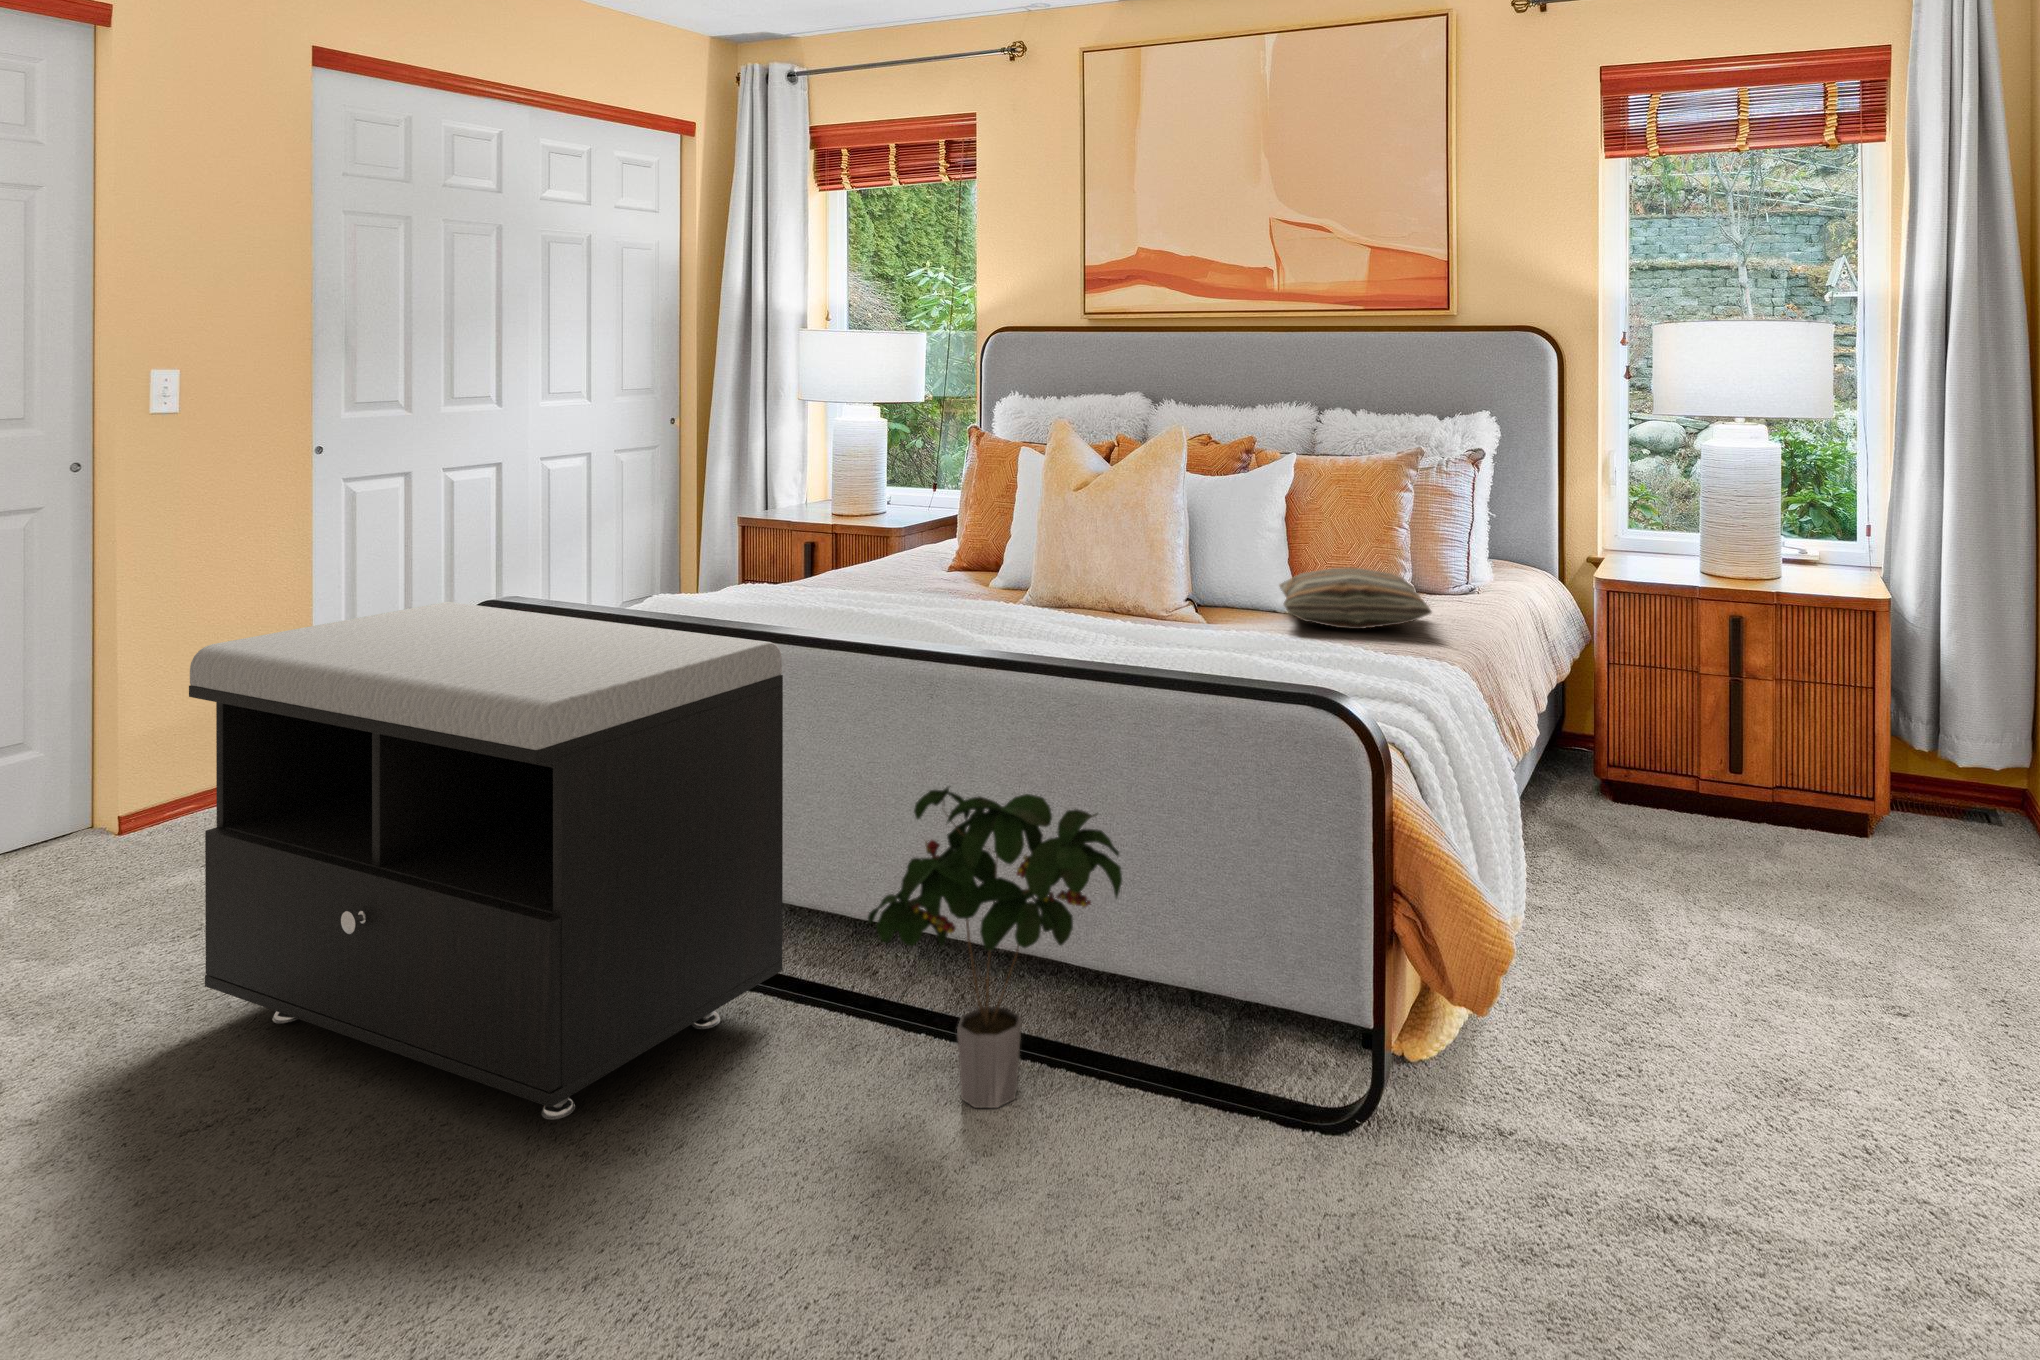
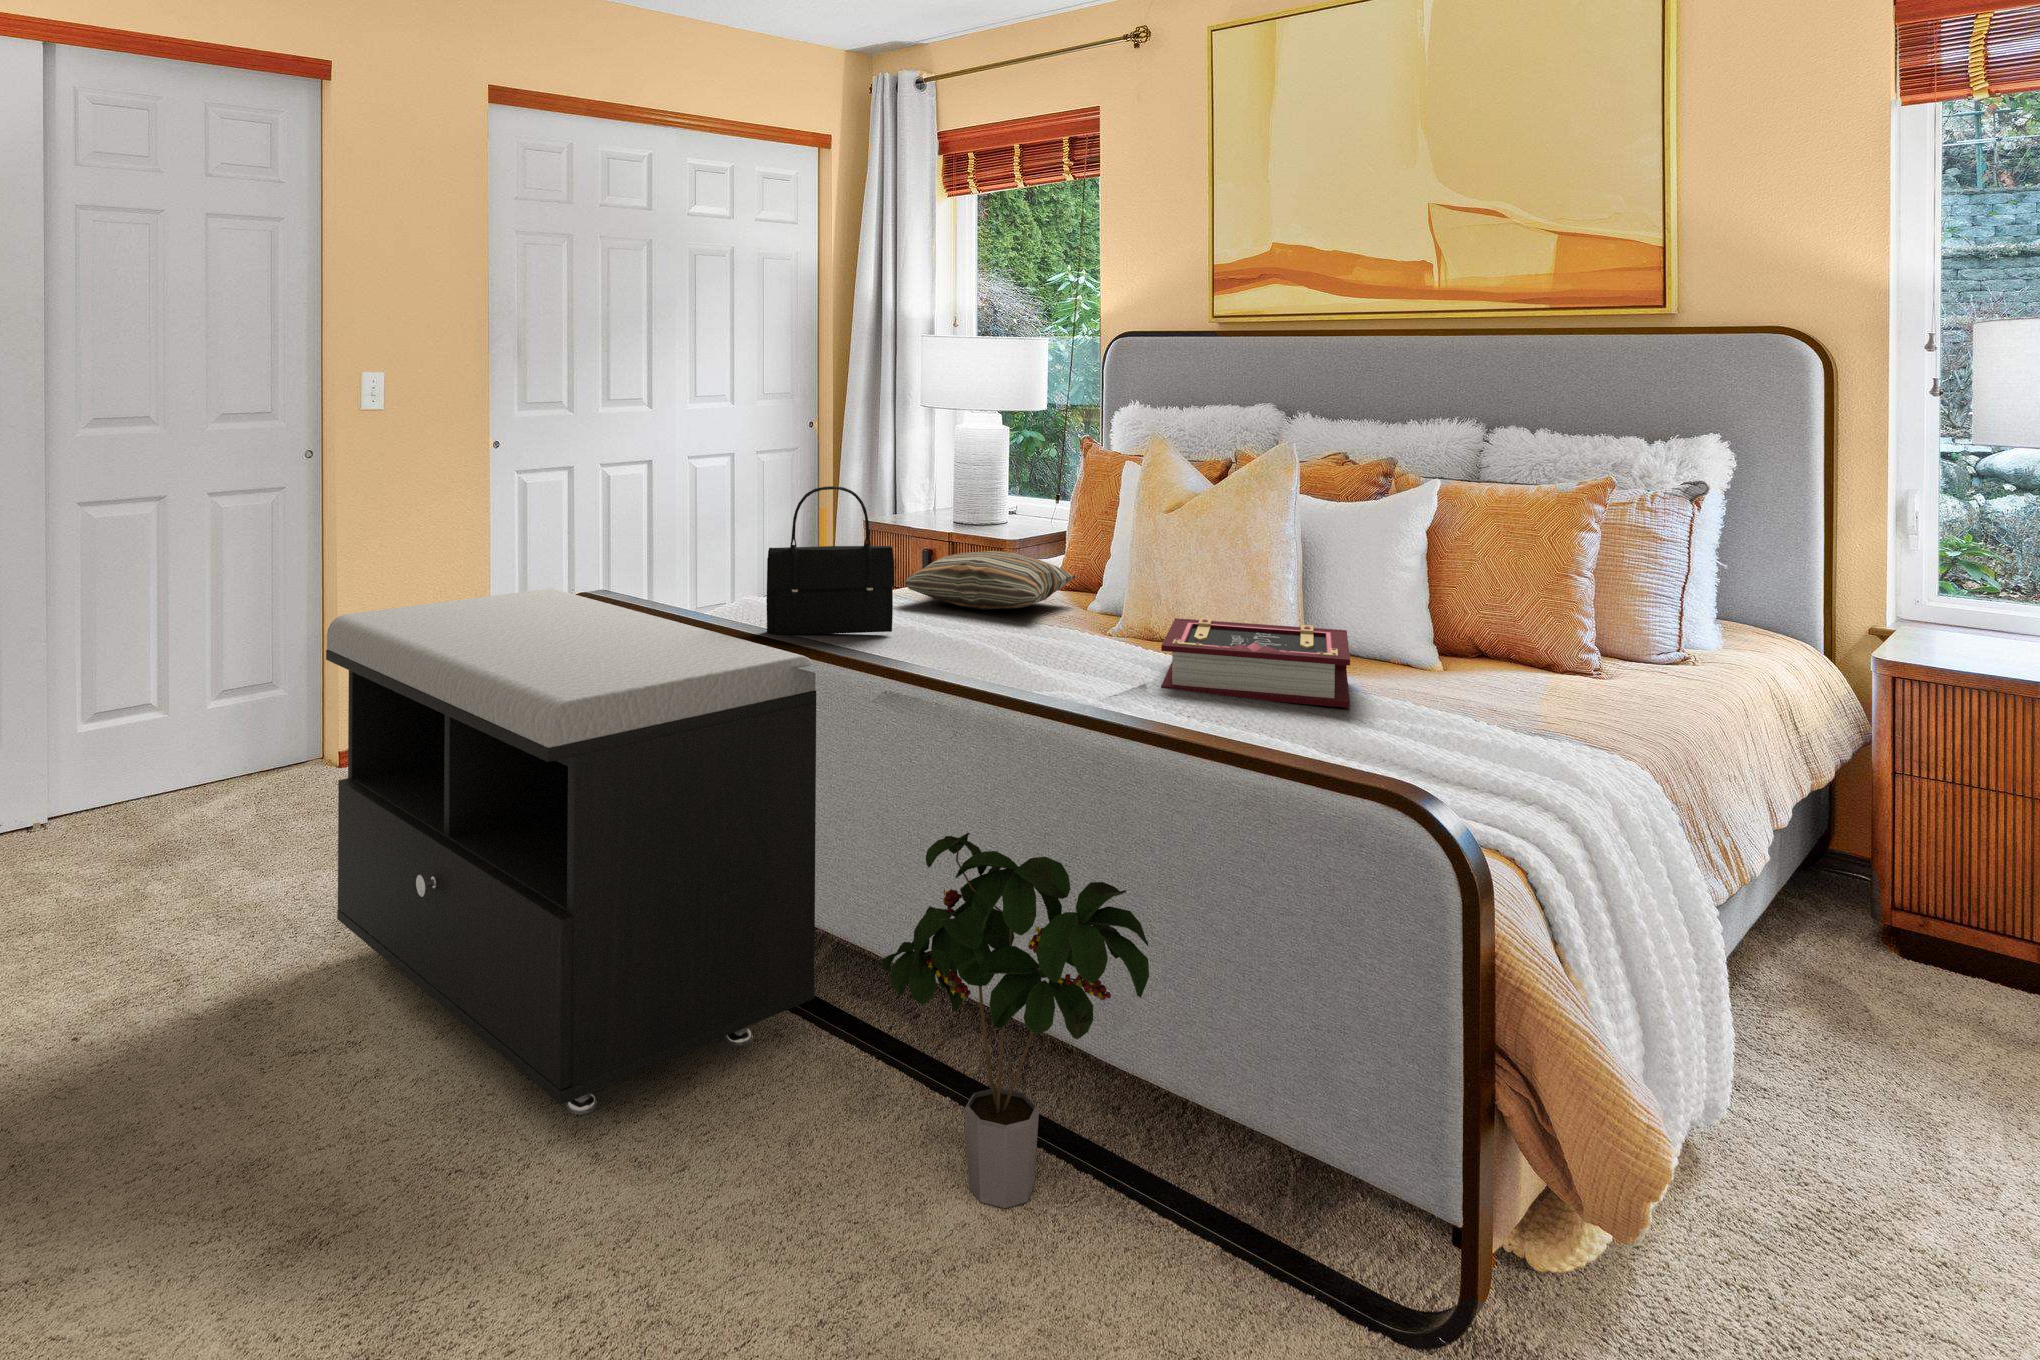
handbag: none [710,480,839,629] -> present [766,486,894,634]
pillow: present [1280,567,1432,629] -> present [905,551,1075,610]
book: none [1093,582,1249,648] -> present [1161,618,1350,708]

